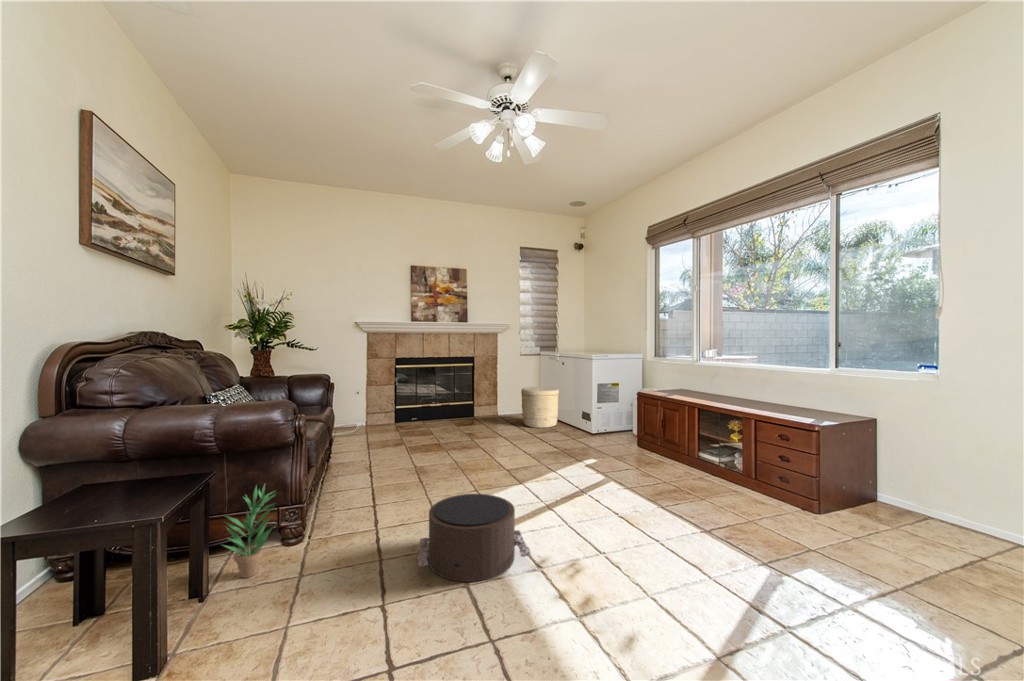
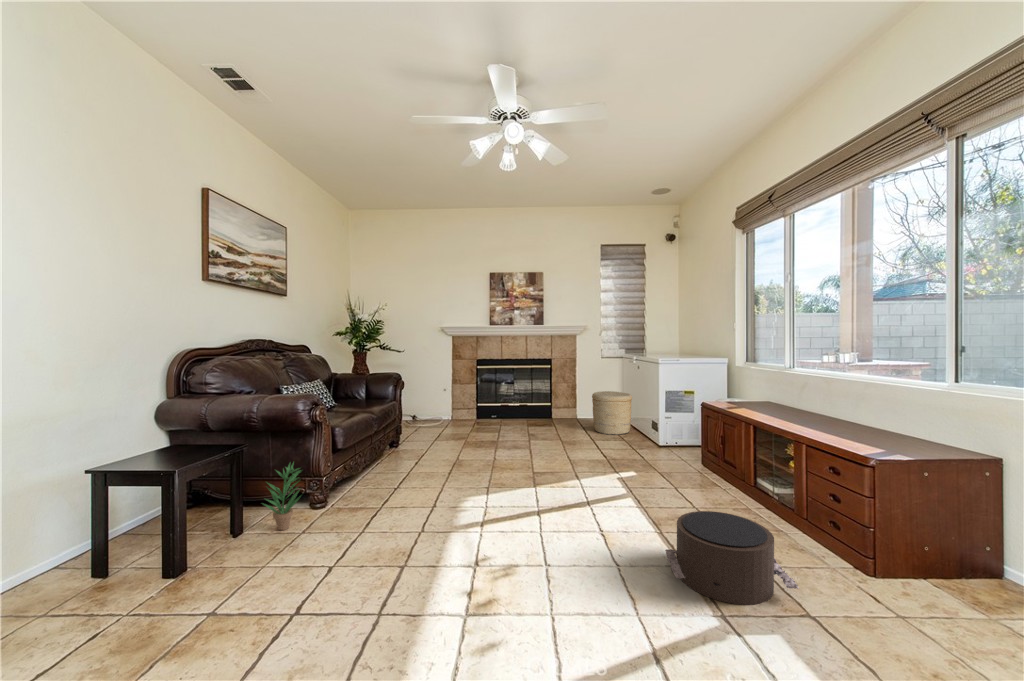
pouf: present [418,494,531,582] -> present [665,511,799,605]

